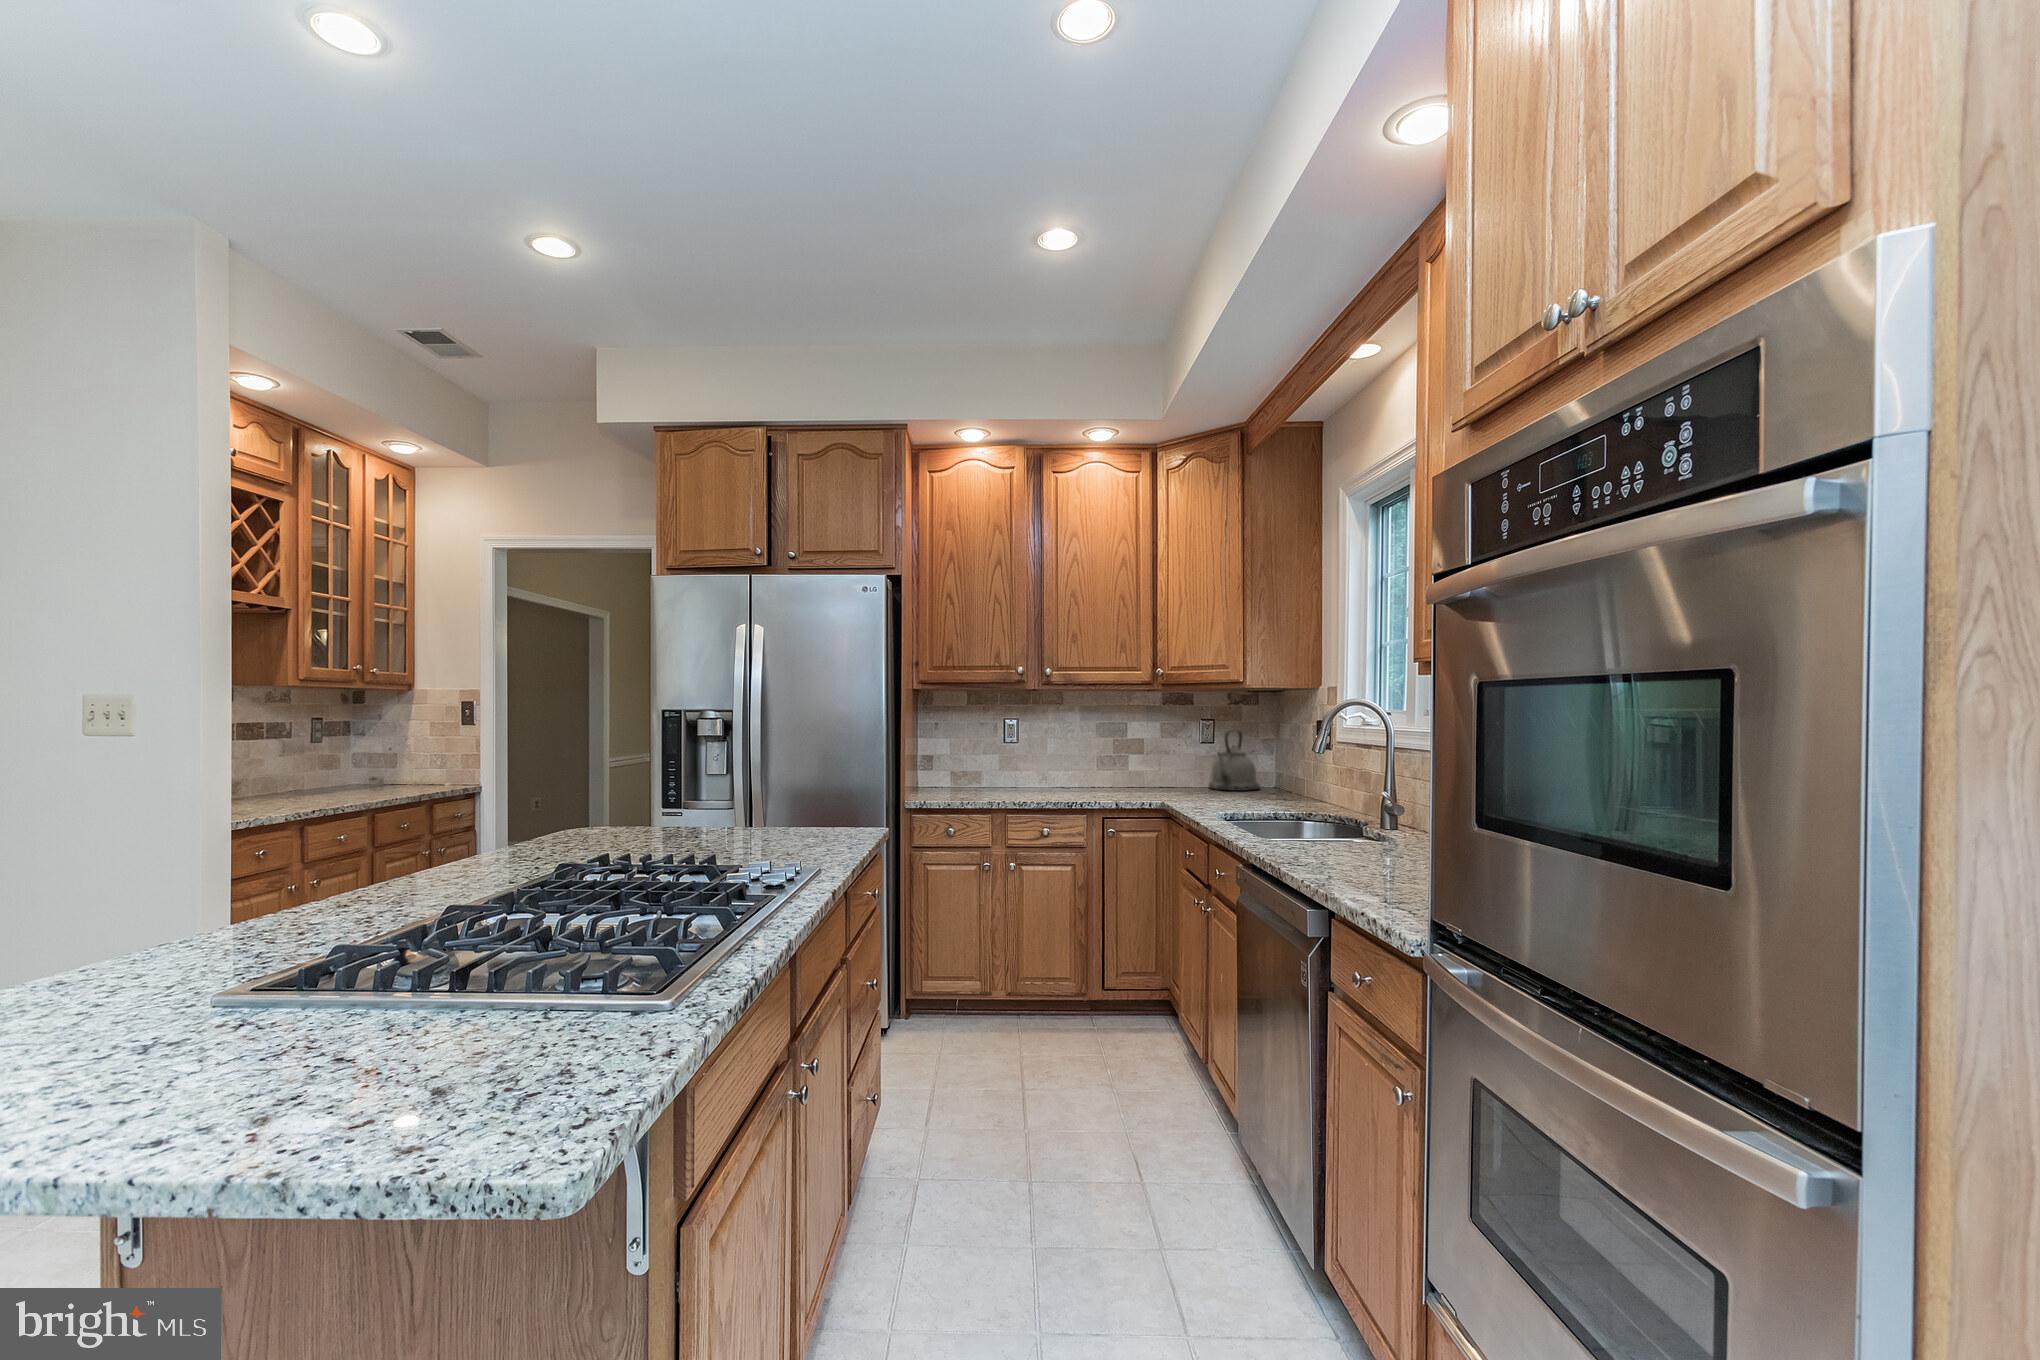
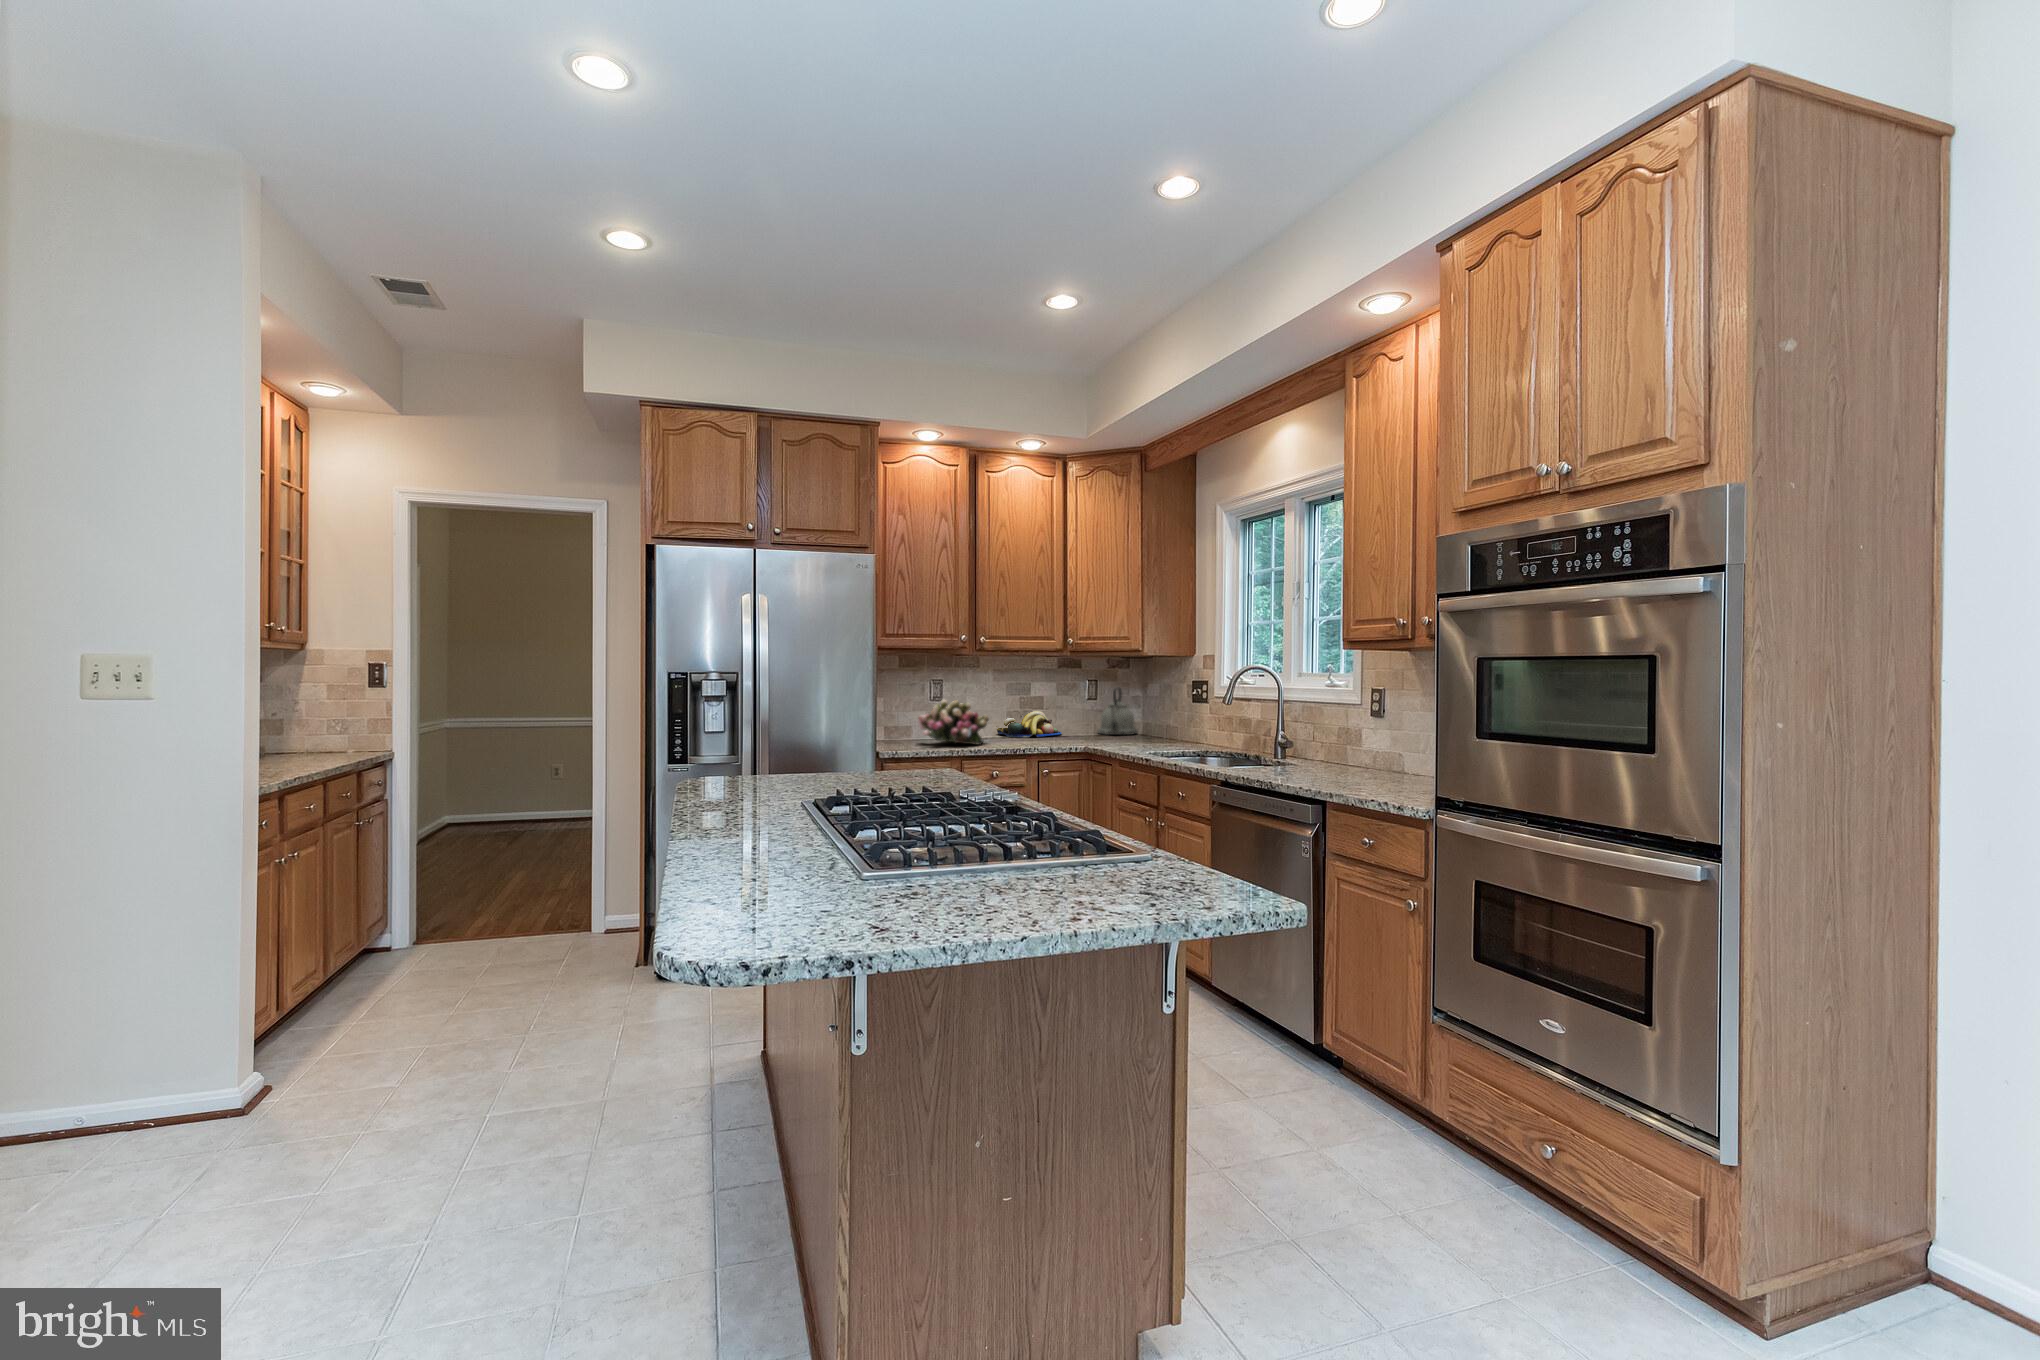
flower arrangement: none [962,742,1050,797] -> present [918,700,989,744]
fruit bowl: none [1082,757,1162,790] -> present [997,711,1061,737]

